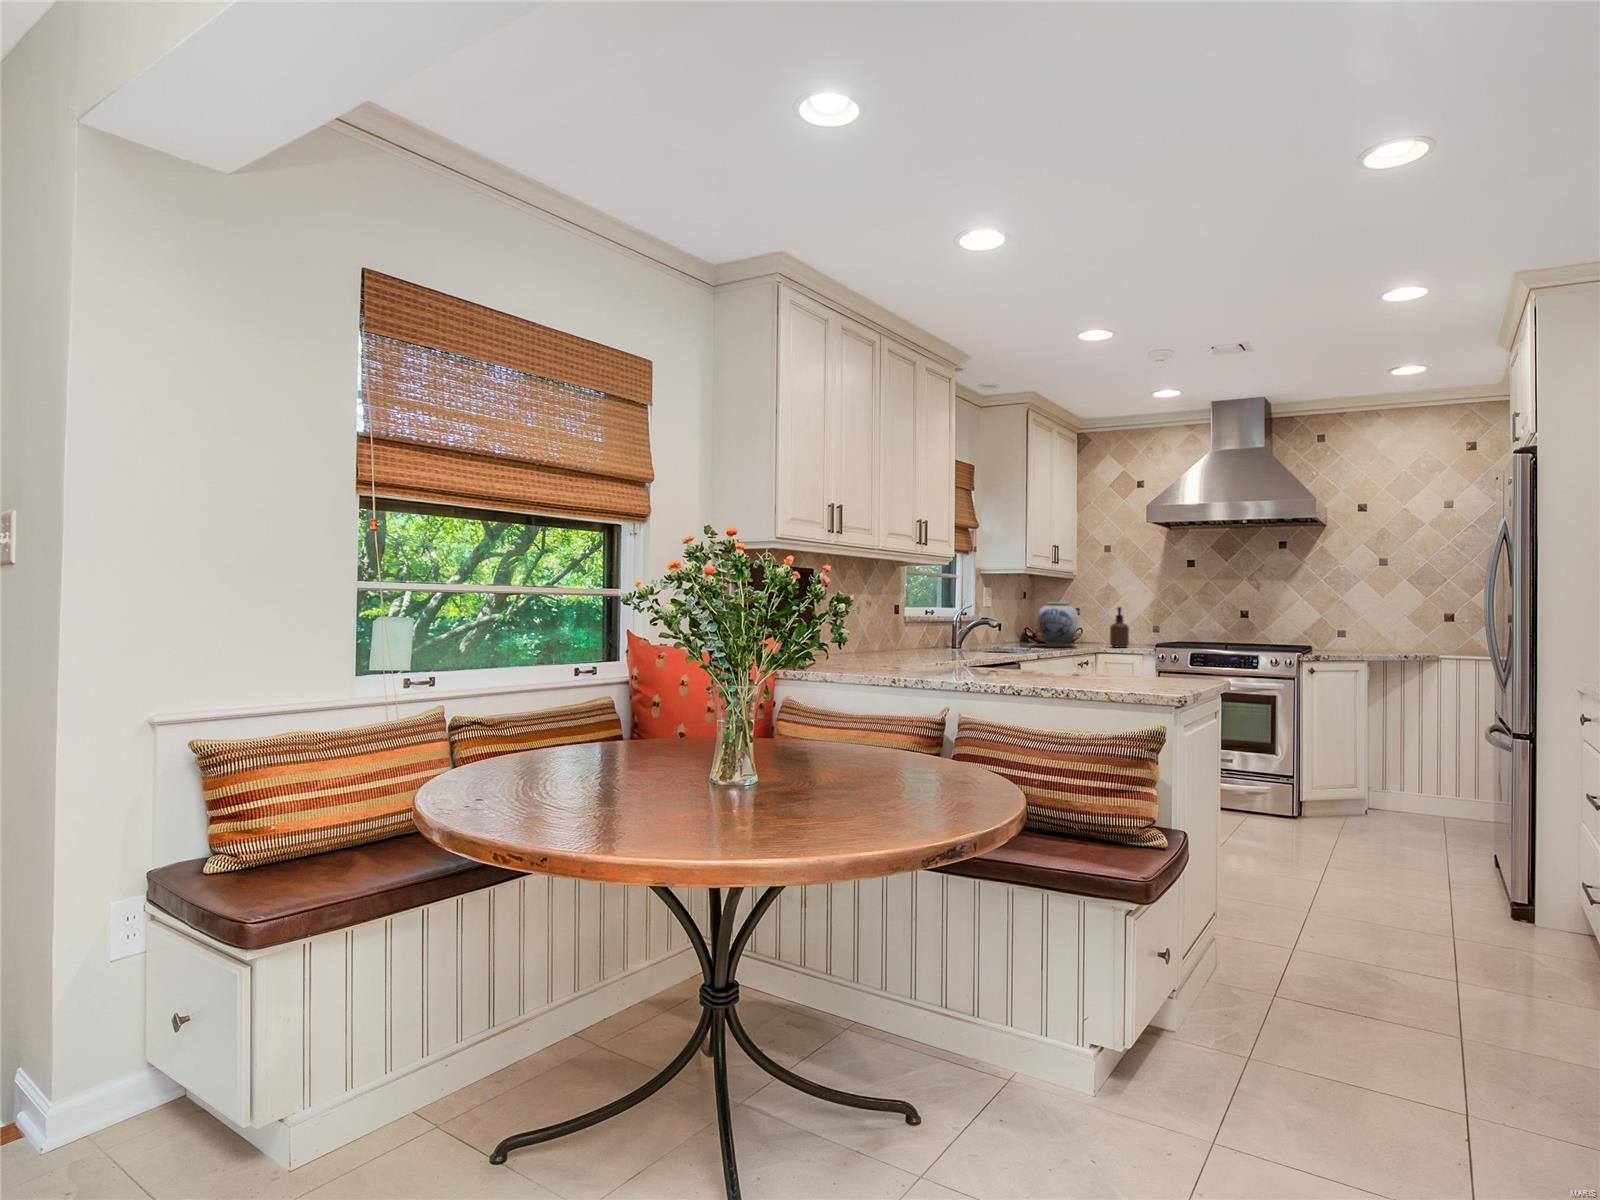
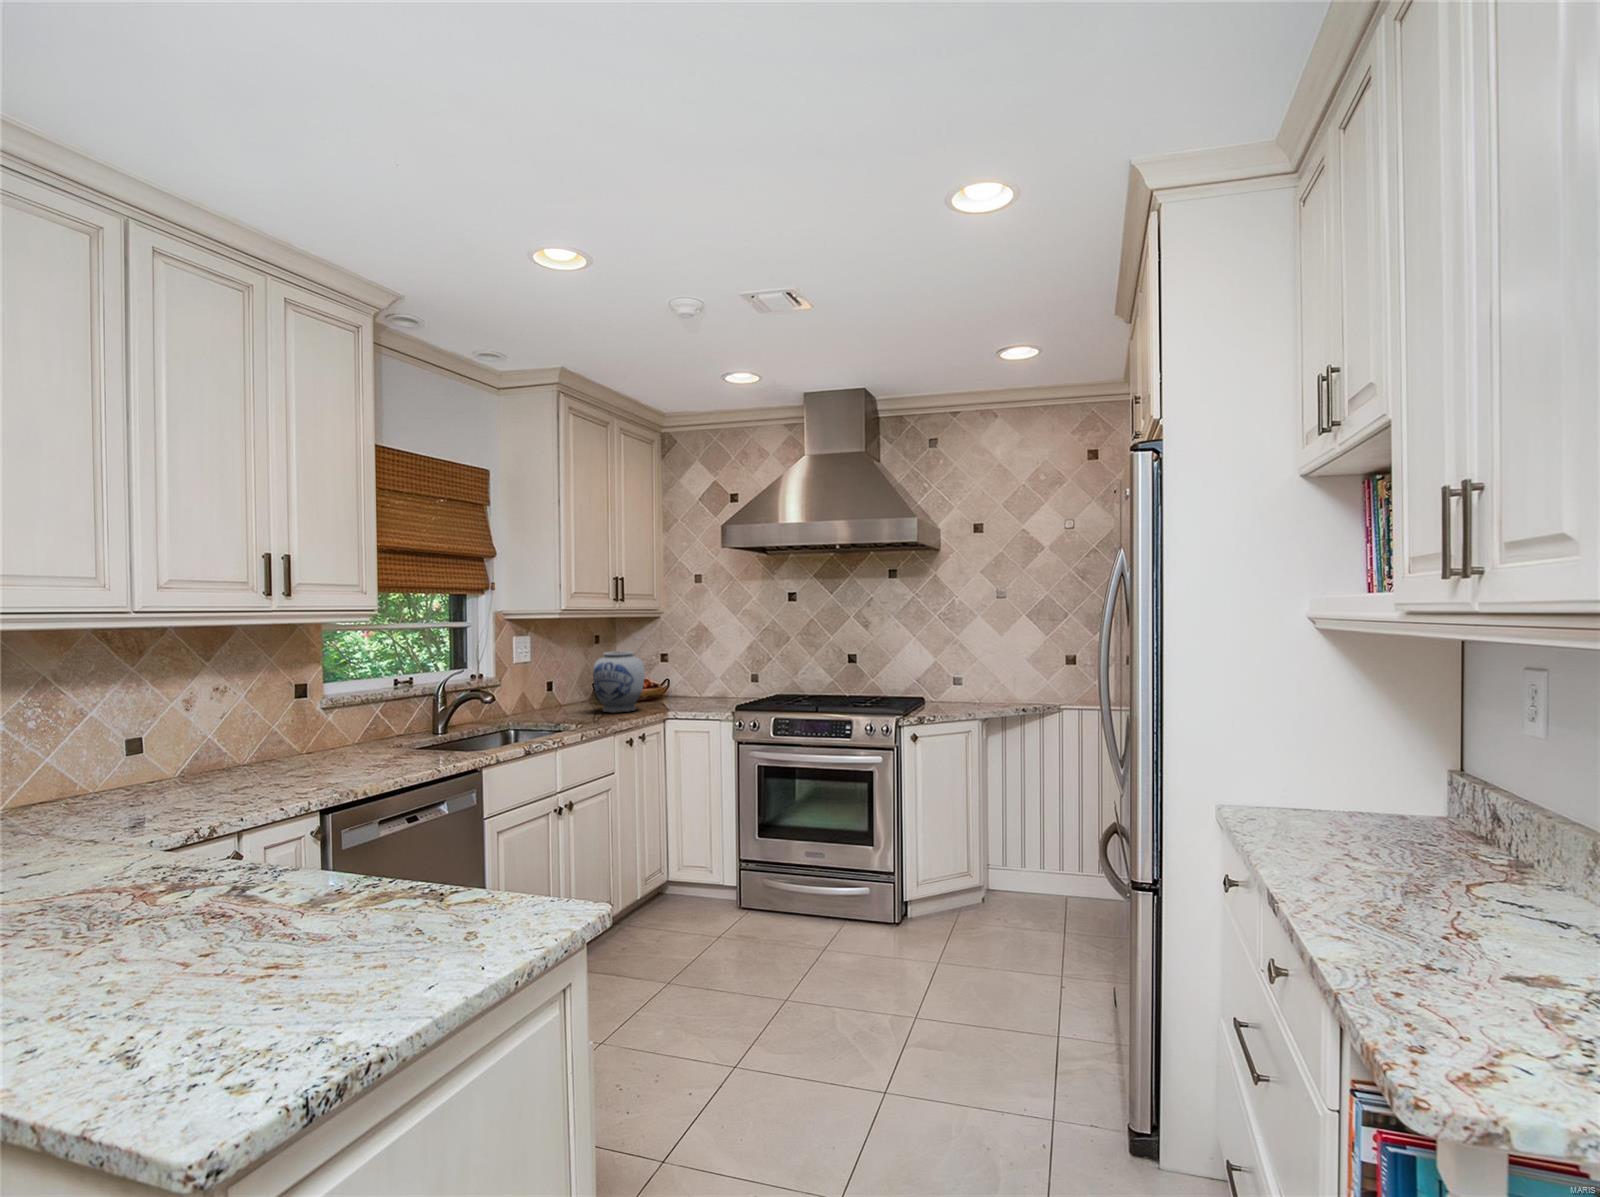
soap dispenser: present [1110,607,1129,648] -> none [684,656,707,710]

